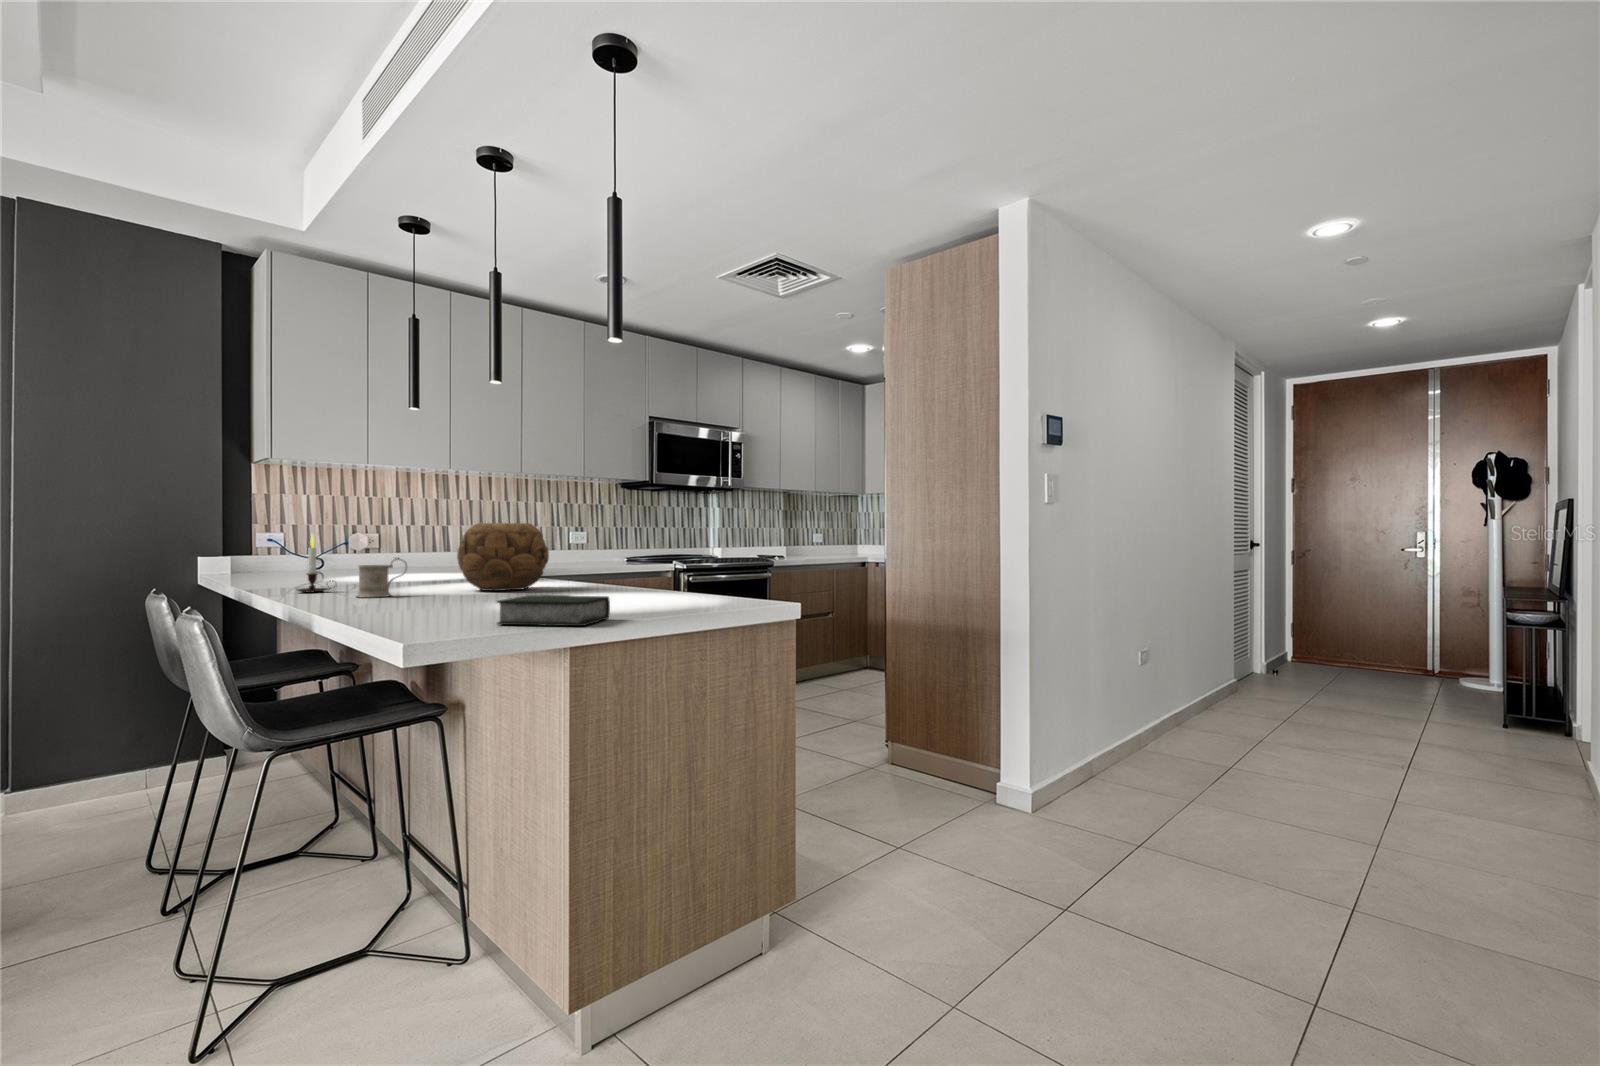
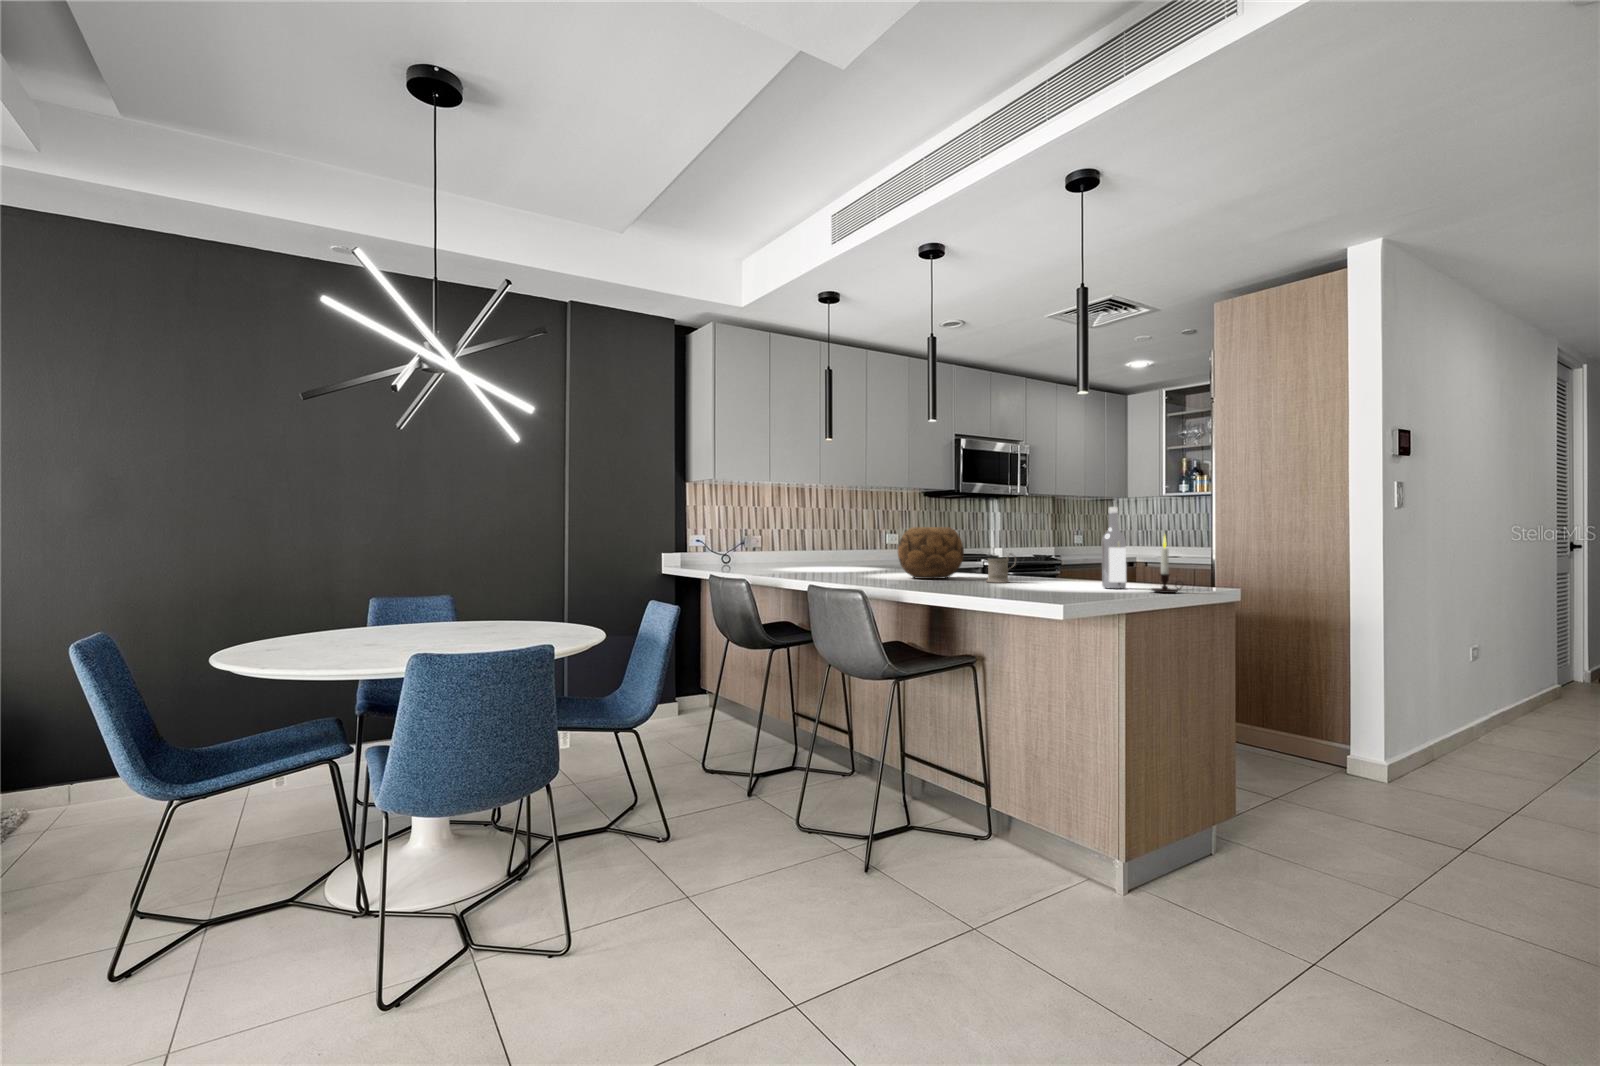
wine bottle: none [666,497,695,602] -> present [1102,507,1126,589]
candle: present [297,535,330,593] -> present [1151,536,1180,593]
mug: present [356,558,407,597] -> present [987,553,1013,583]
book: present [497,595,610,626] -> none [1041,580,1113,602]

